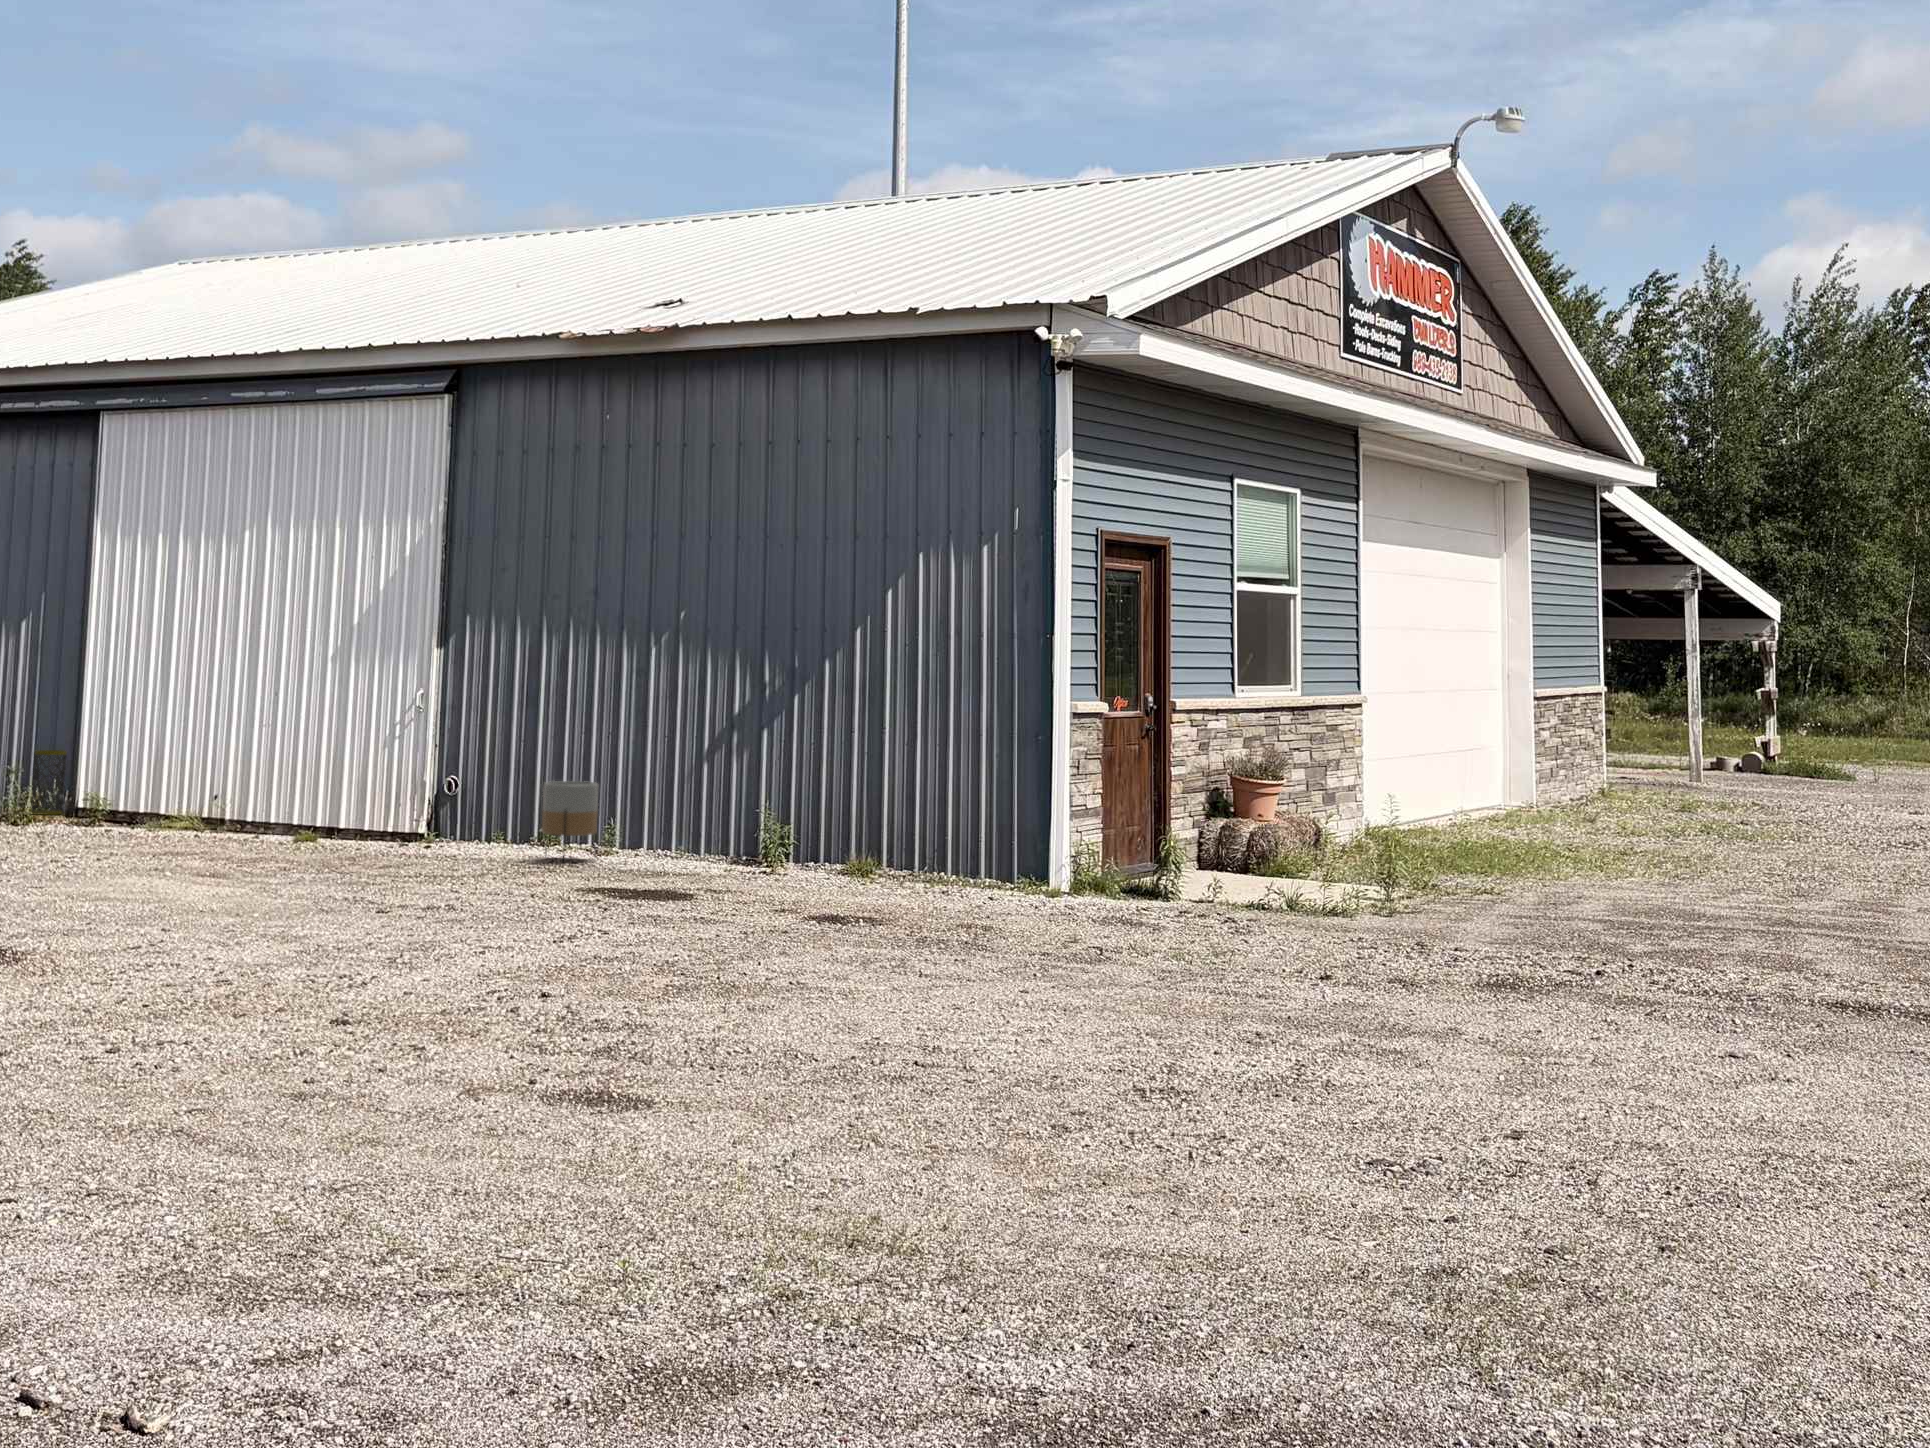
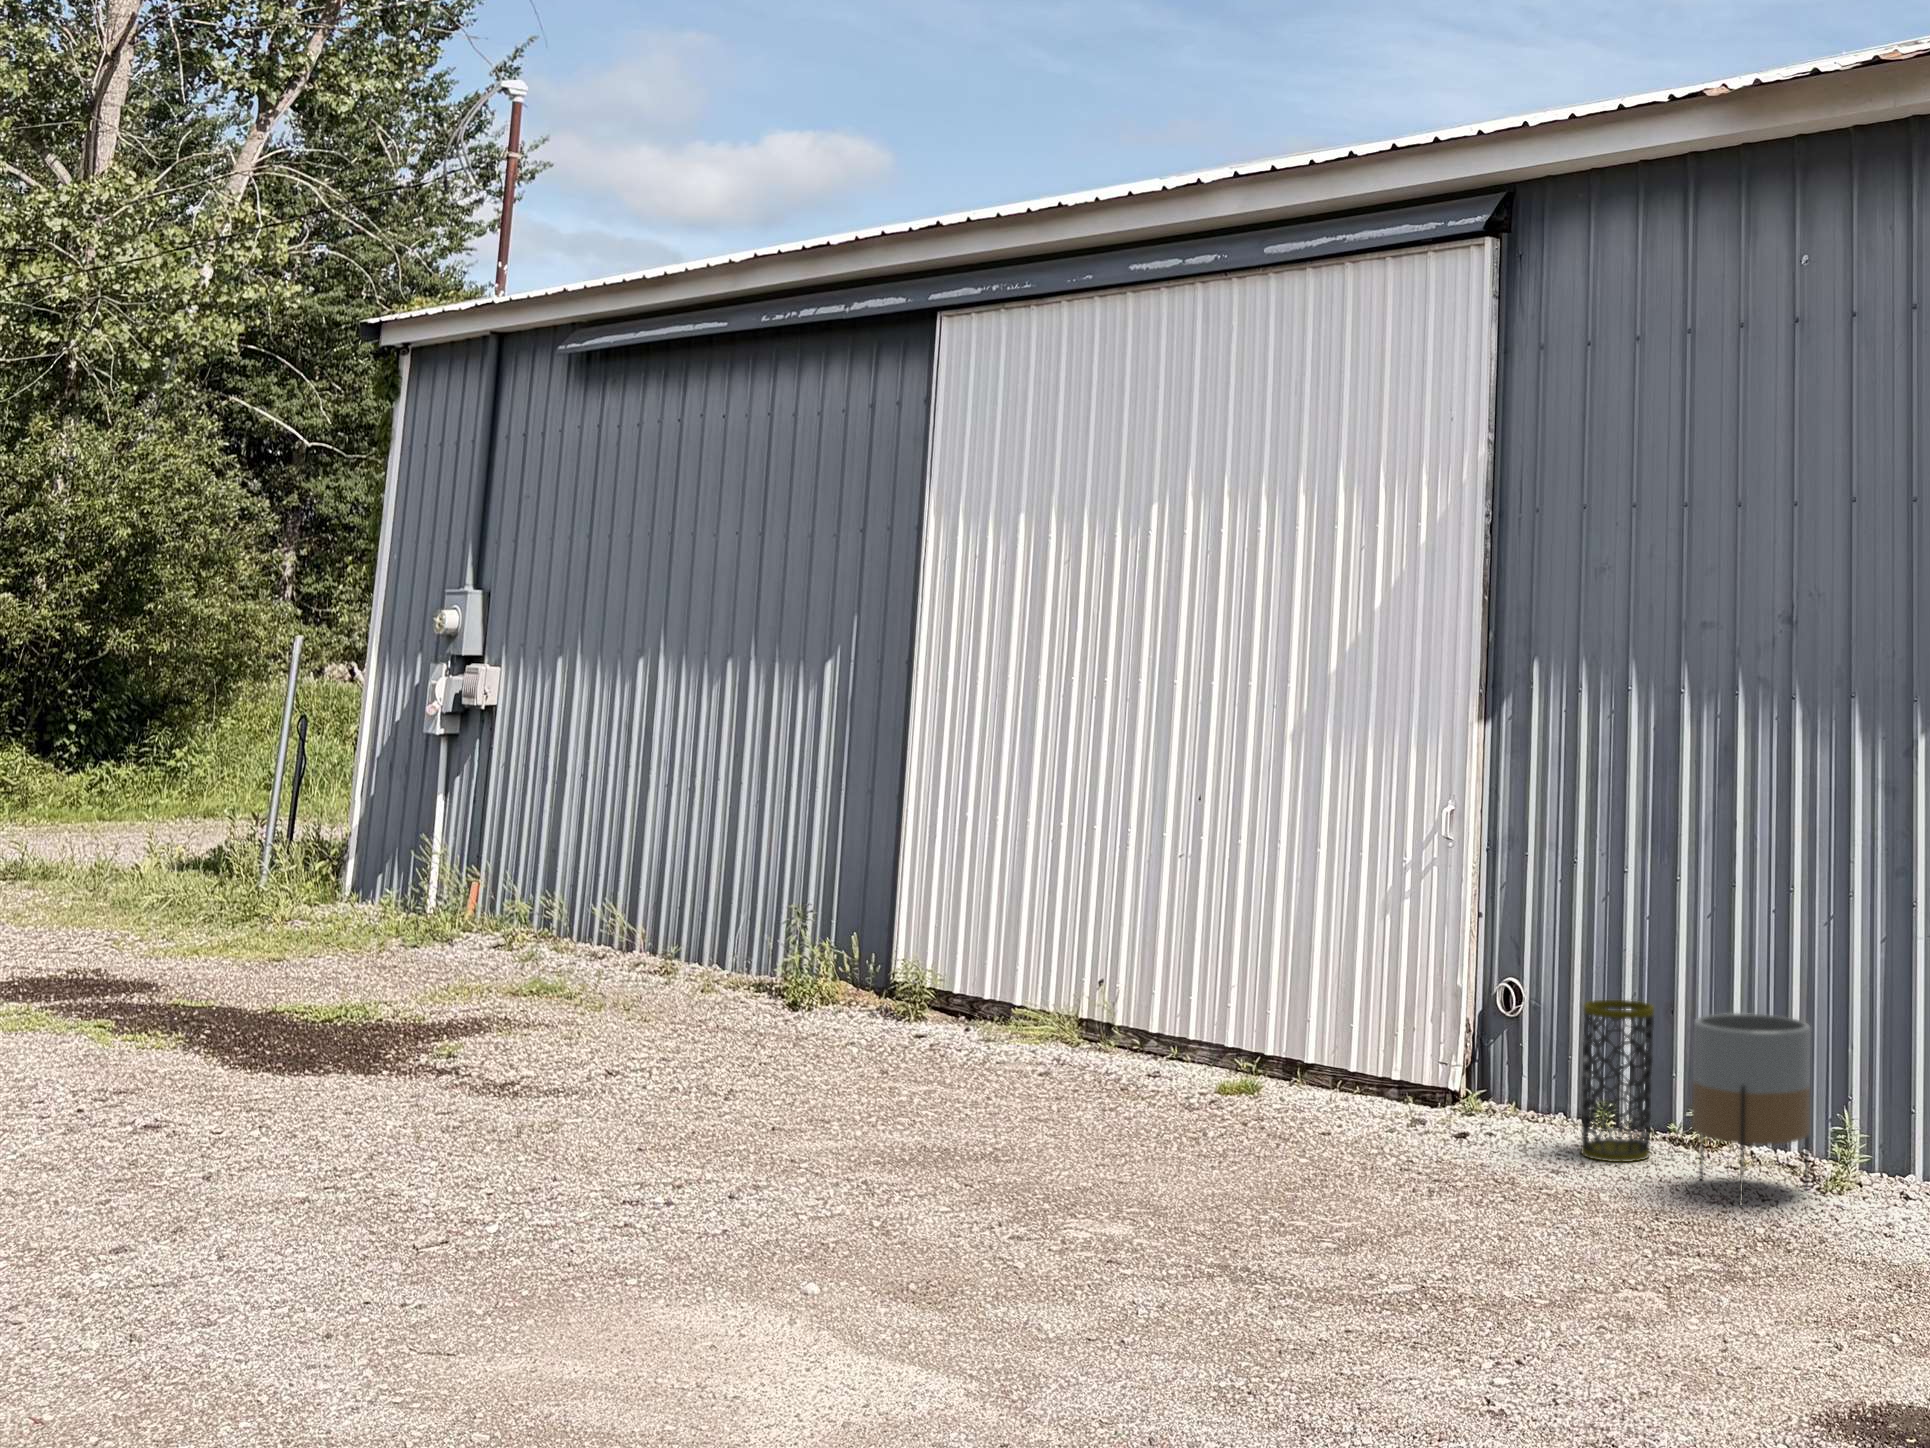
trash can: present [31,750,67,815] -> present [1581,1000,1654,1162]

